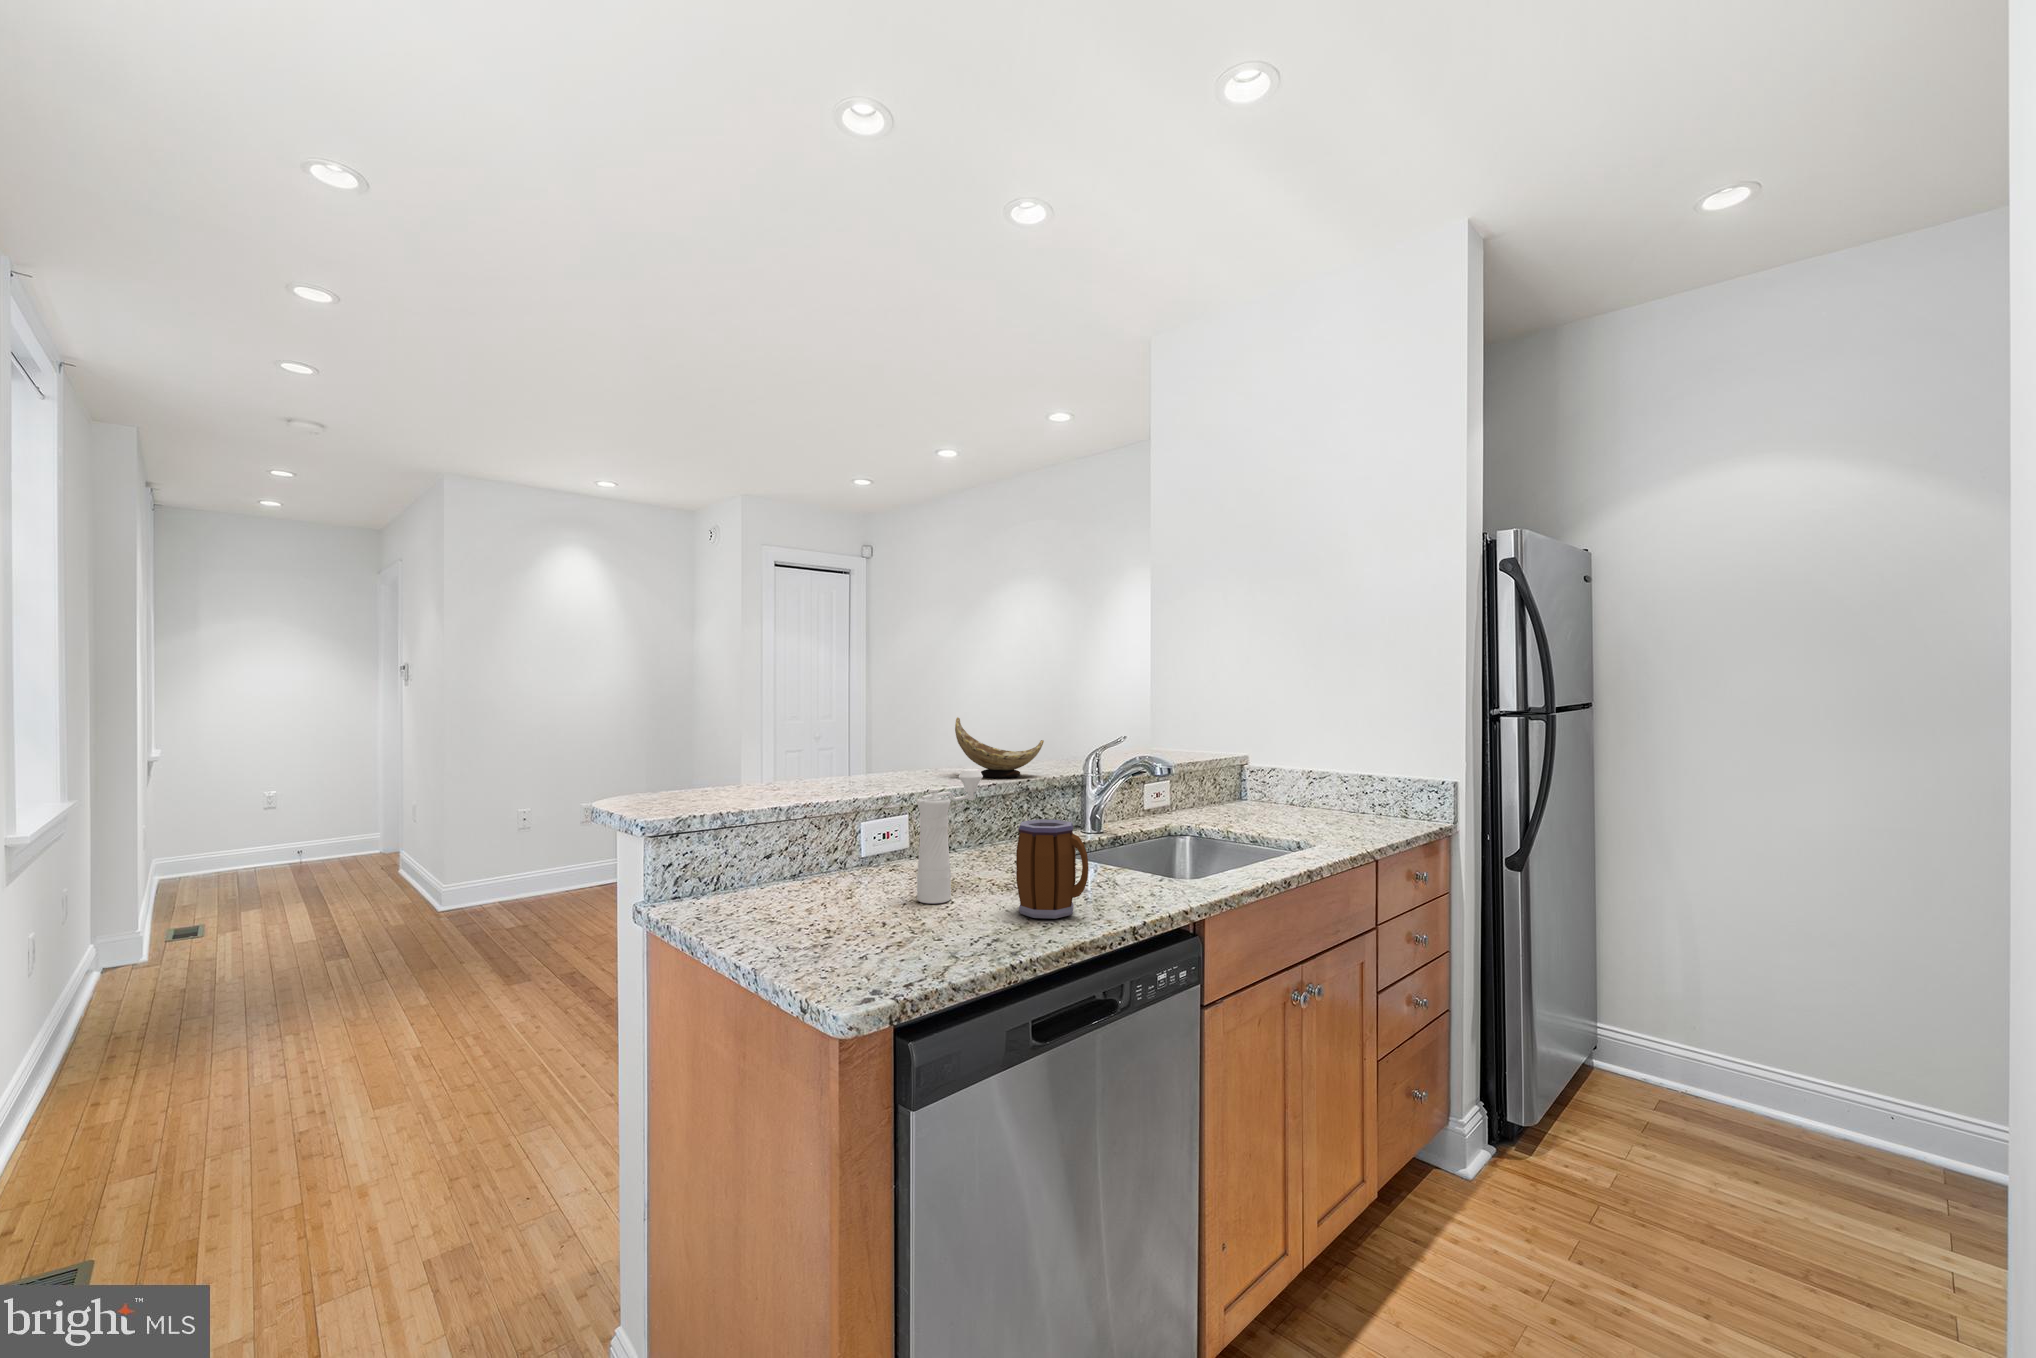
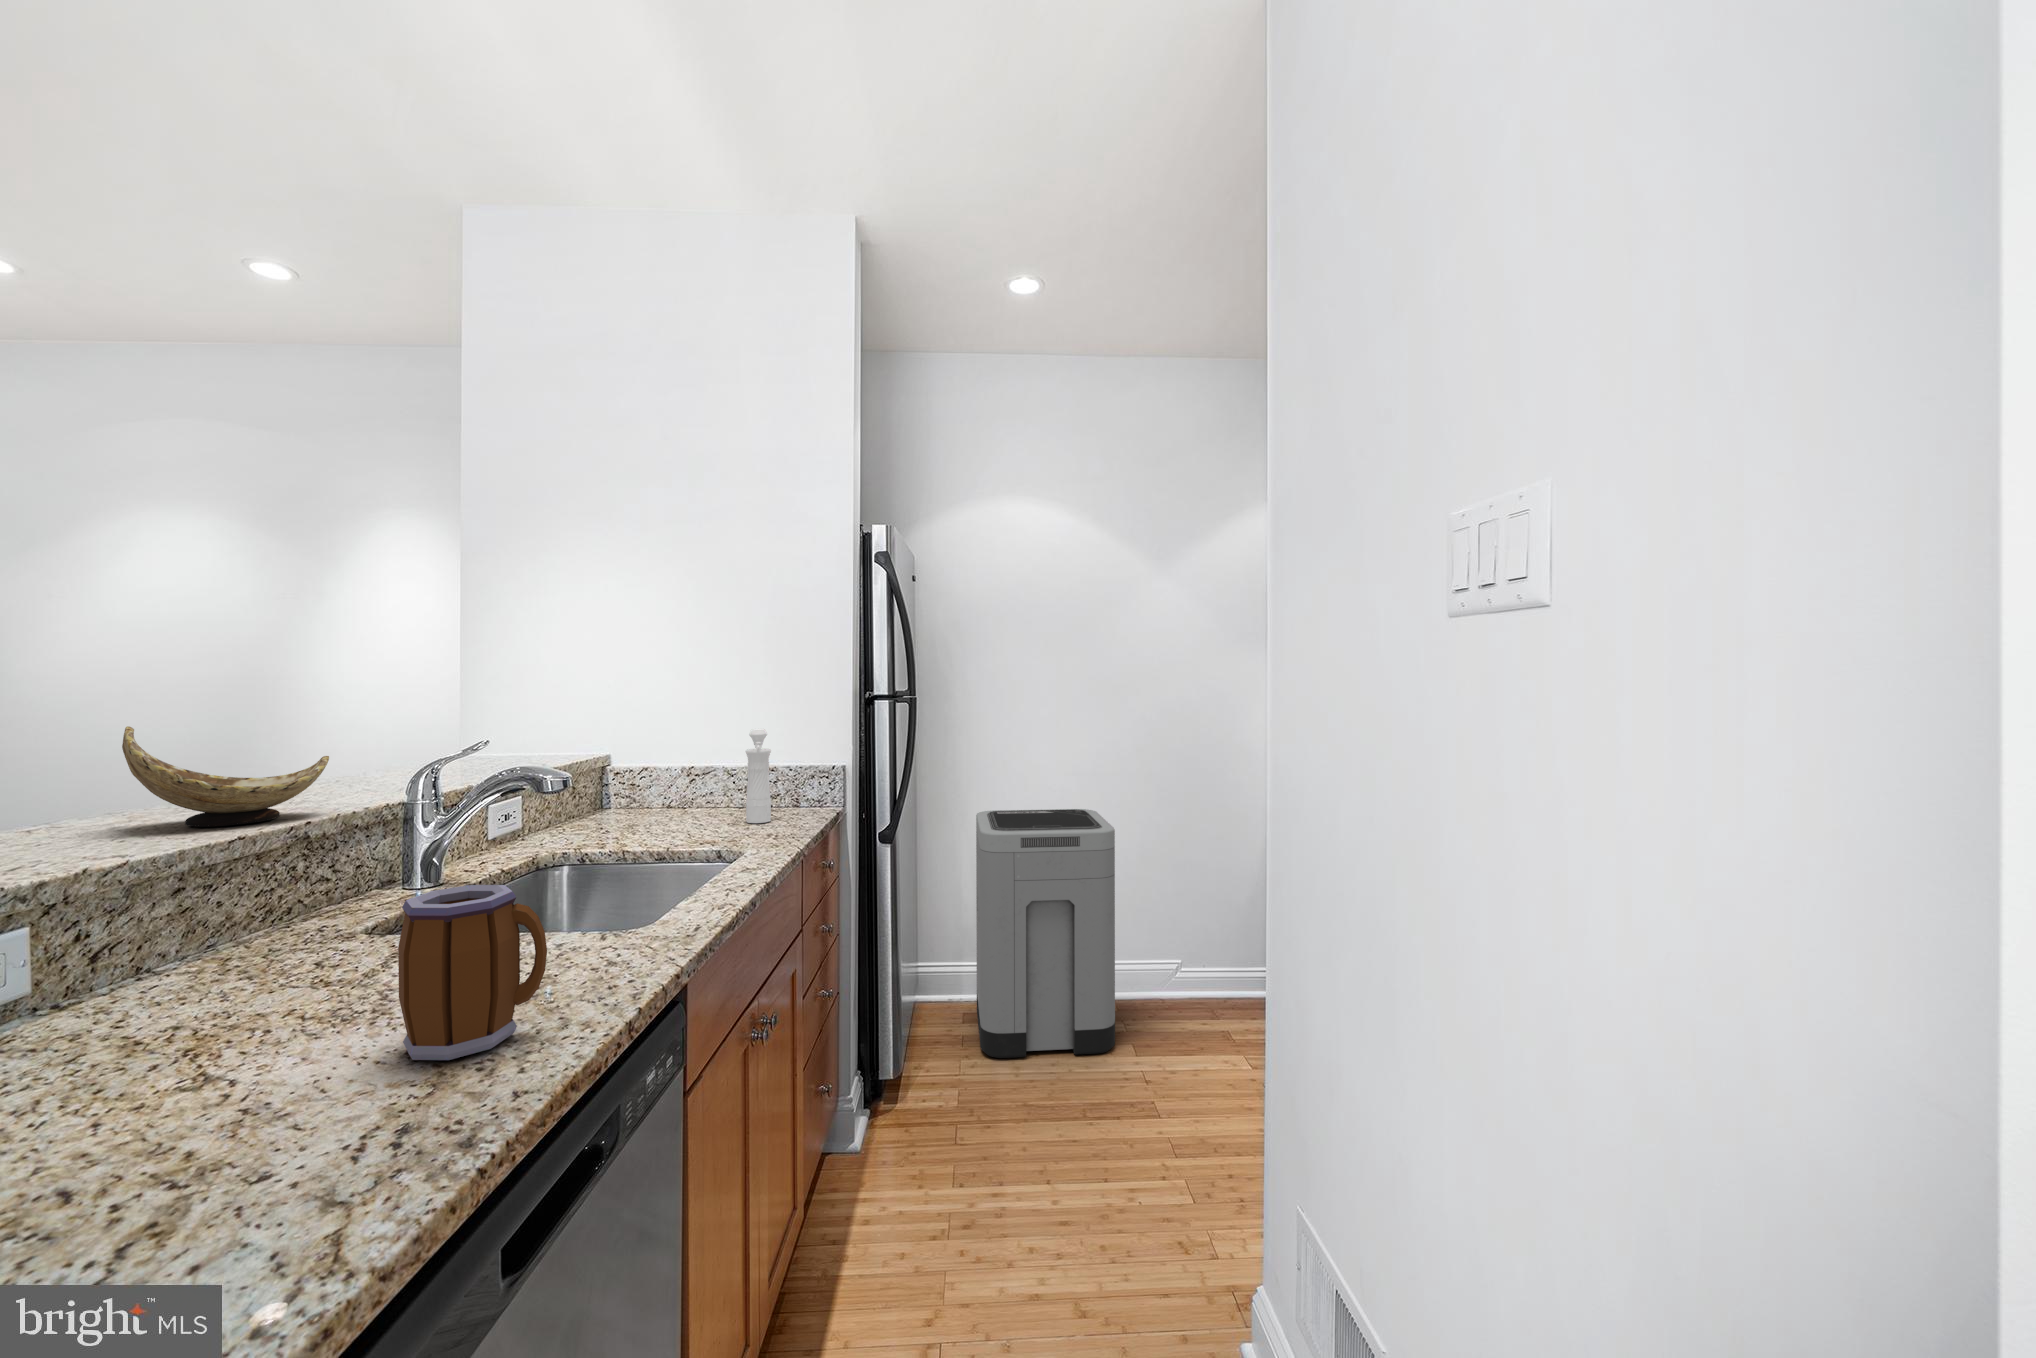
pepper mill: present [917,769,983,904] -> present [746,729,771,823]
trash can: none [1664,859,1905,1219] -> present [976,809,1115,1058]

